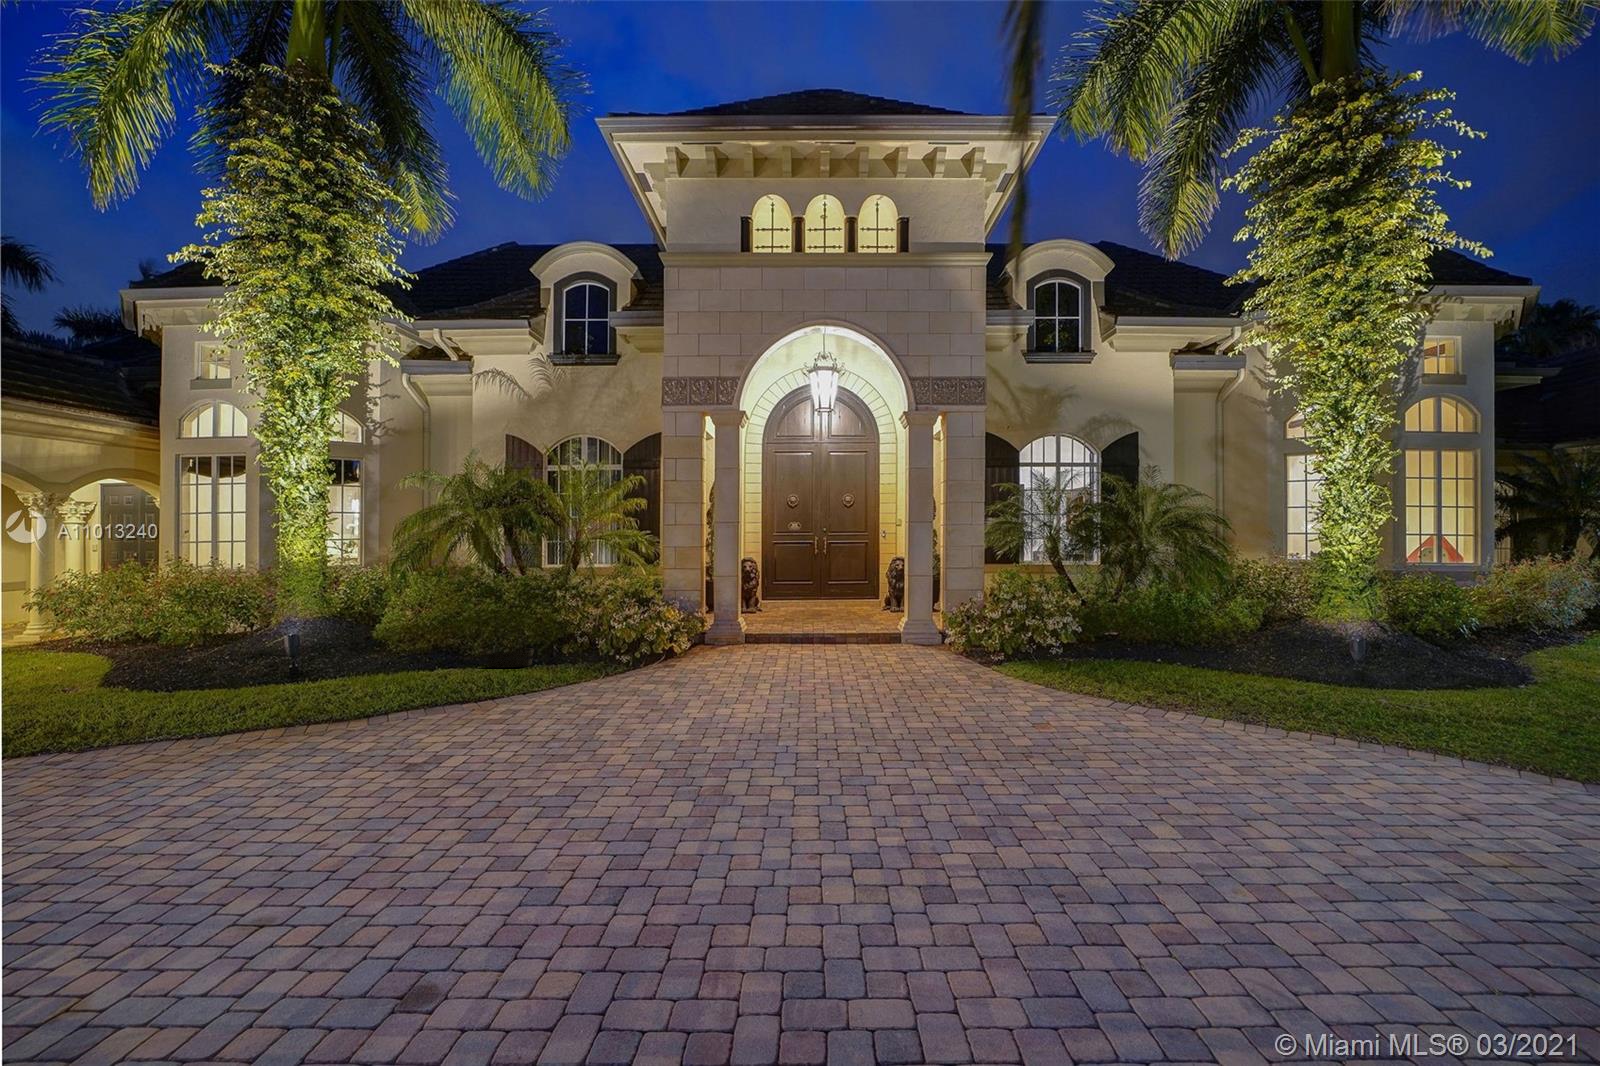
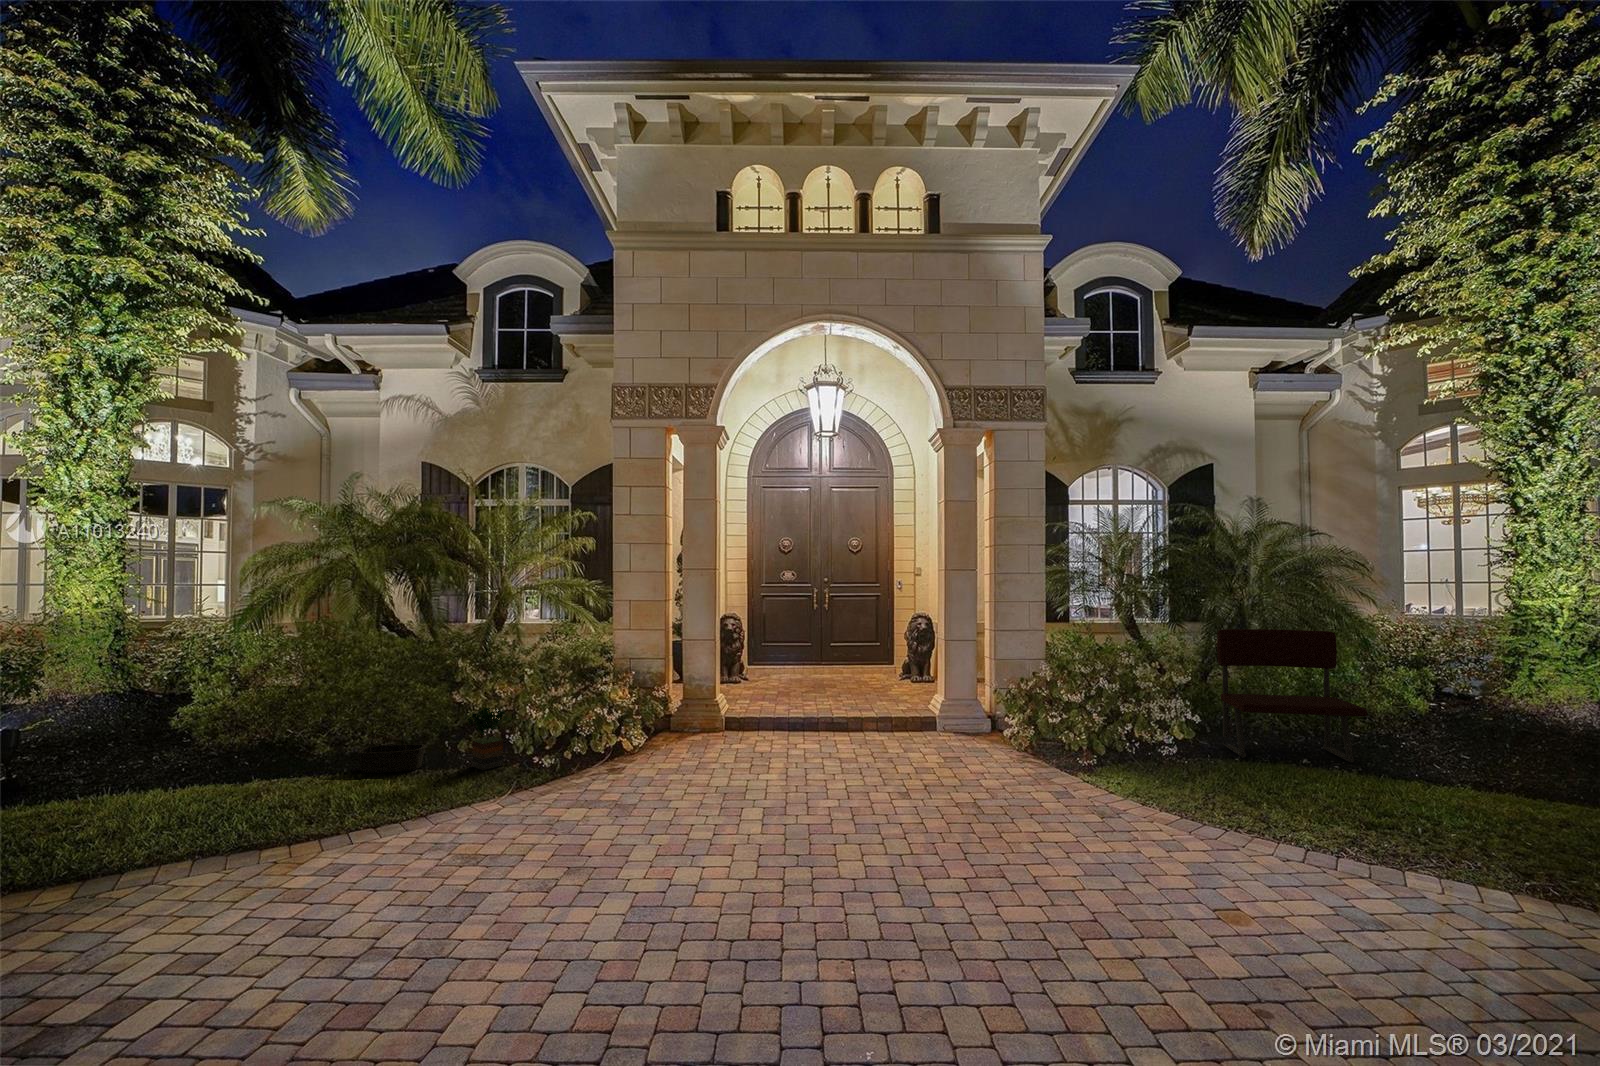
bench: none [1120,557,1221,650] -> present [1217,629,1367,763]
potted tree: none [565,620,597,665] -> present [468,707,511,770]

